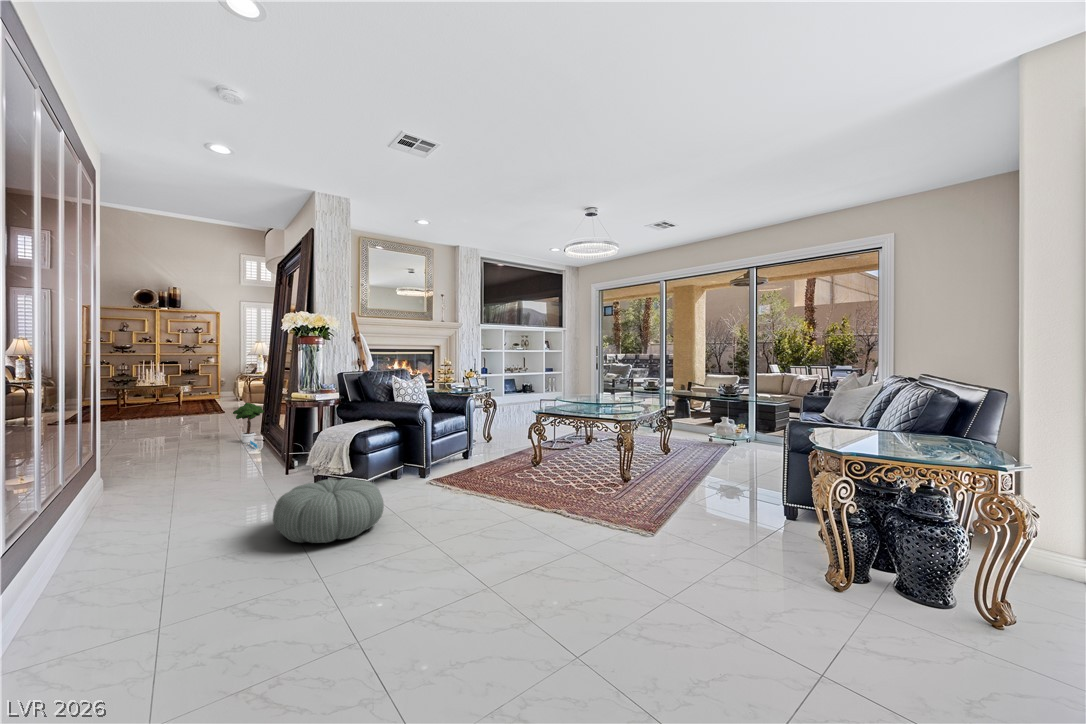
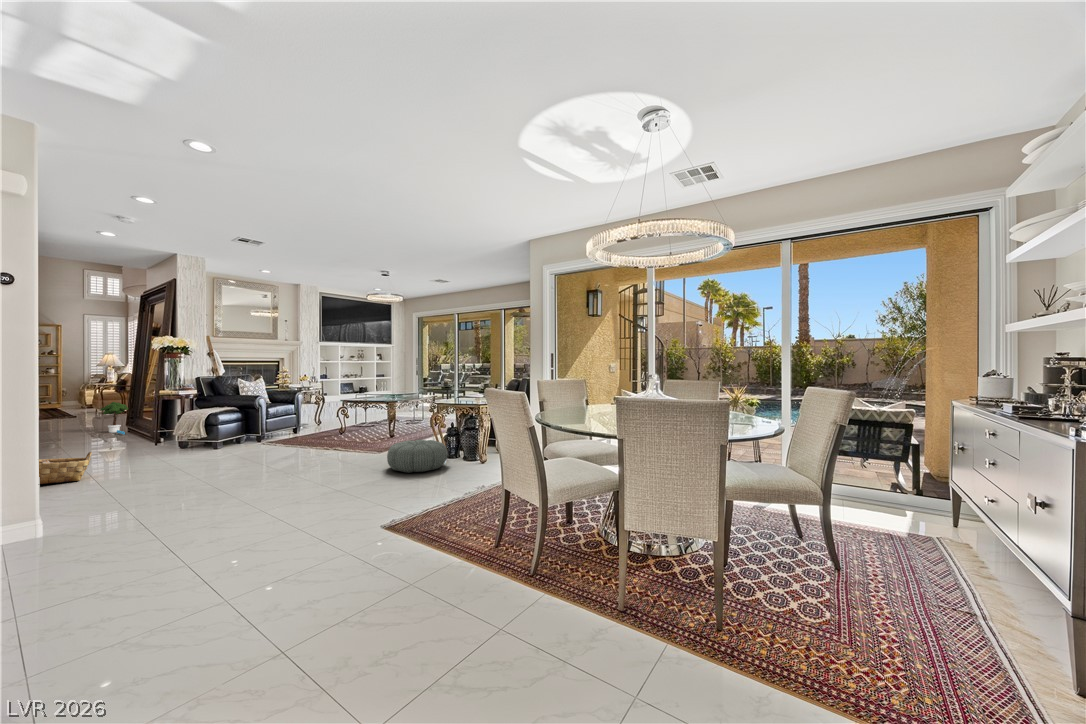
pouf: present [273,478,384,543] -> present [387,440,447,473]
woven basket: none [40,521,163,598] -> present [39,452,92,484]

